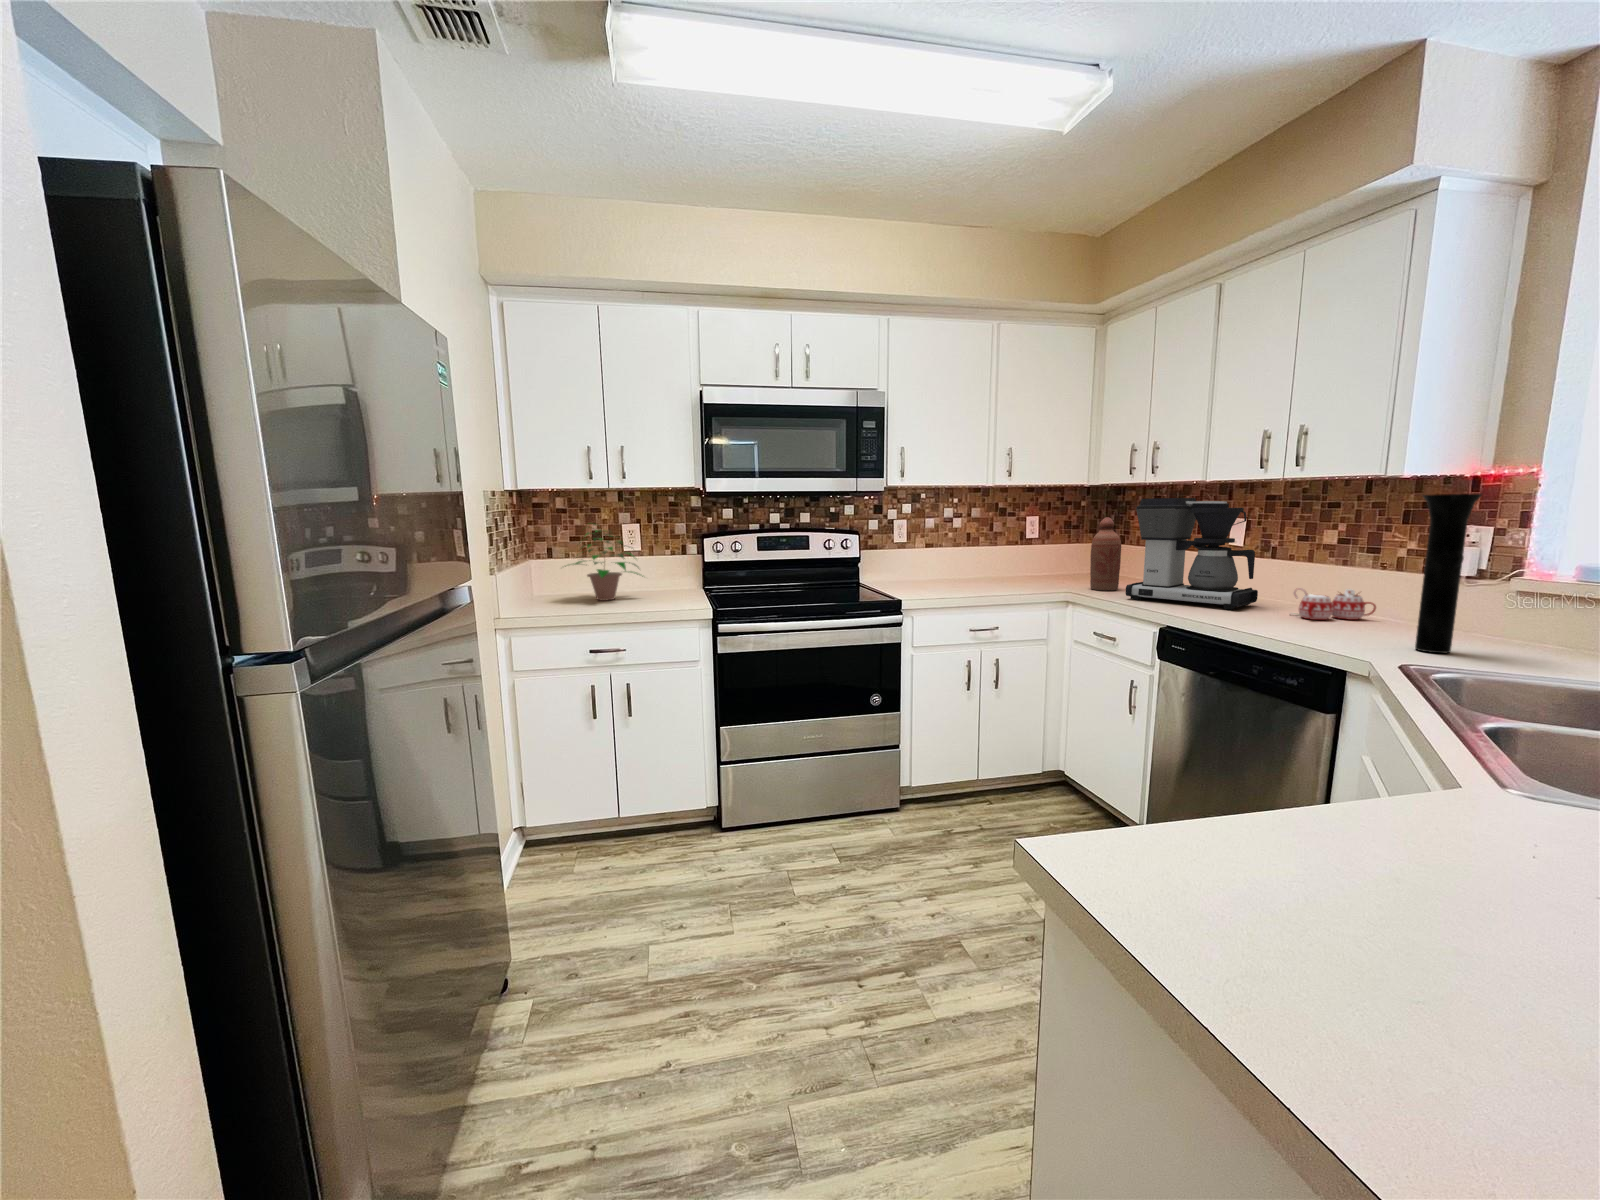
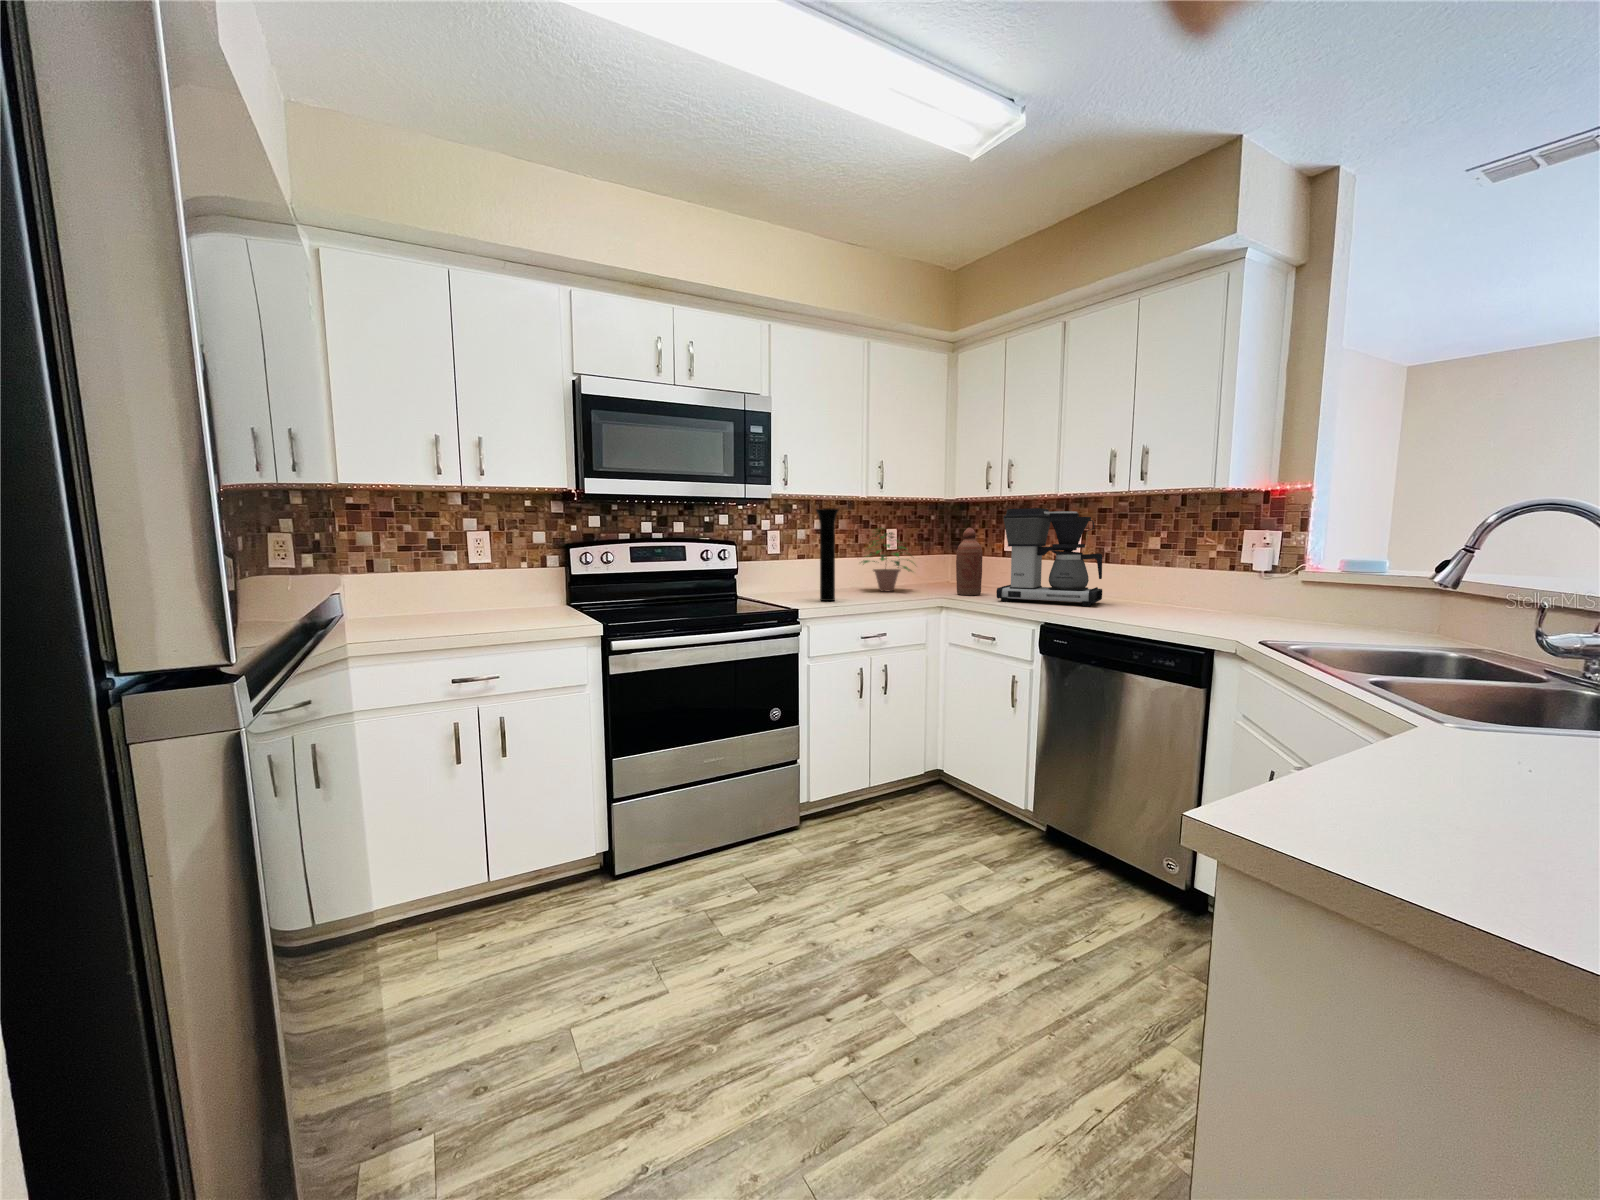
vase: present [1415,494,1482,653] -> present [816,508,839,601]
potted plant: present [565,524,643,600] -> present [863,528,912,591]
mug: present [1290,588,1376,620] -> none [1134,585,1198,611]

